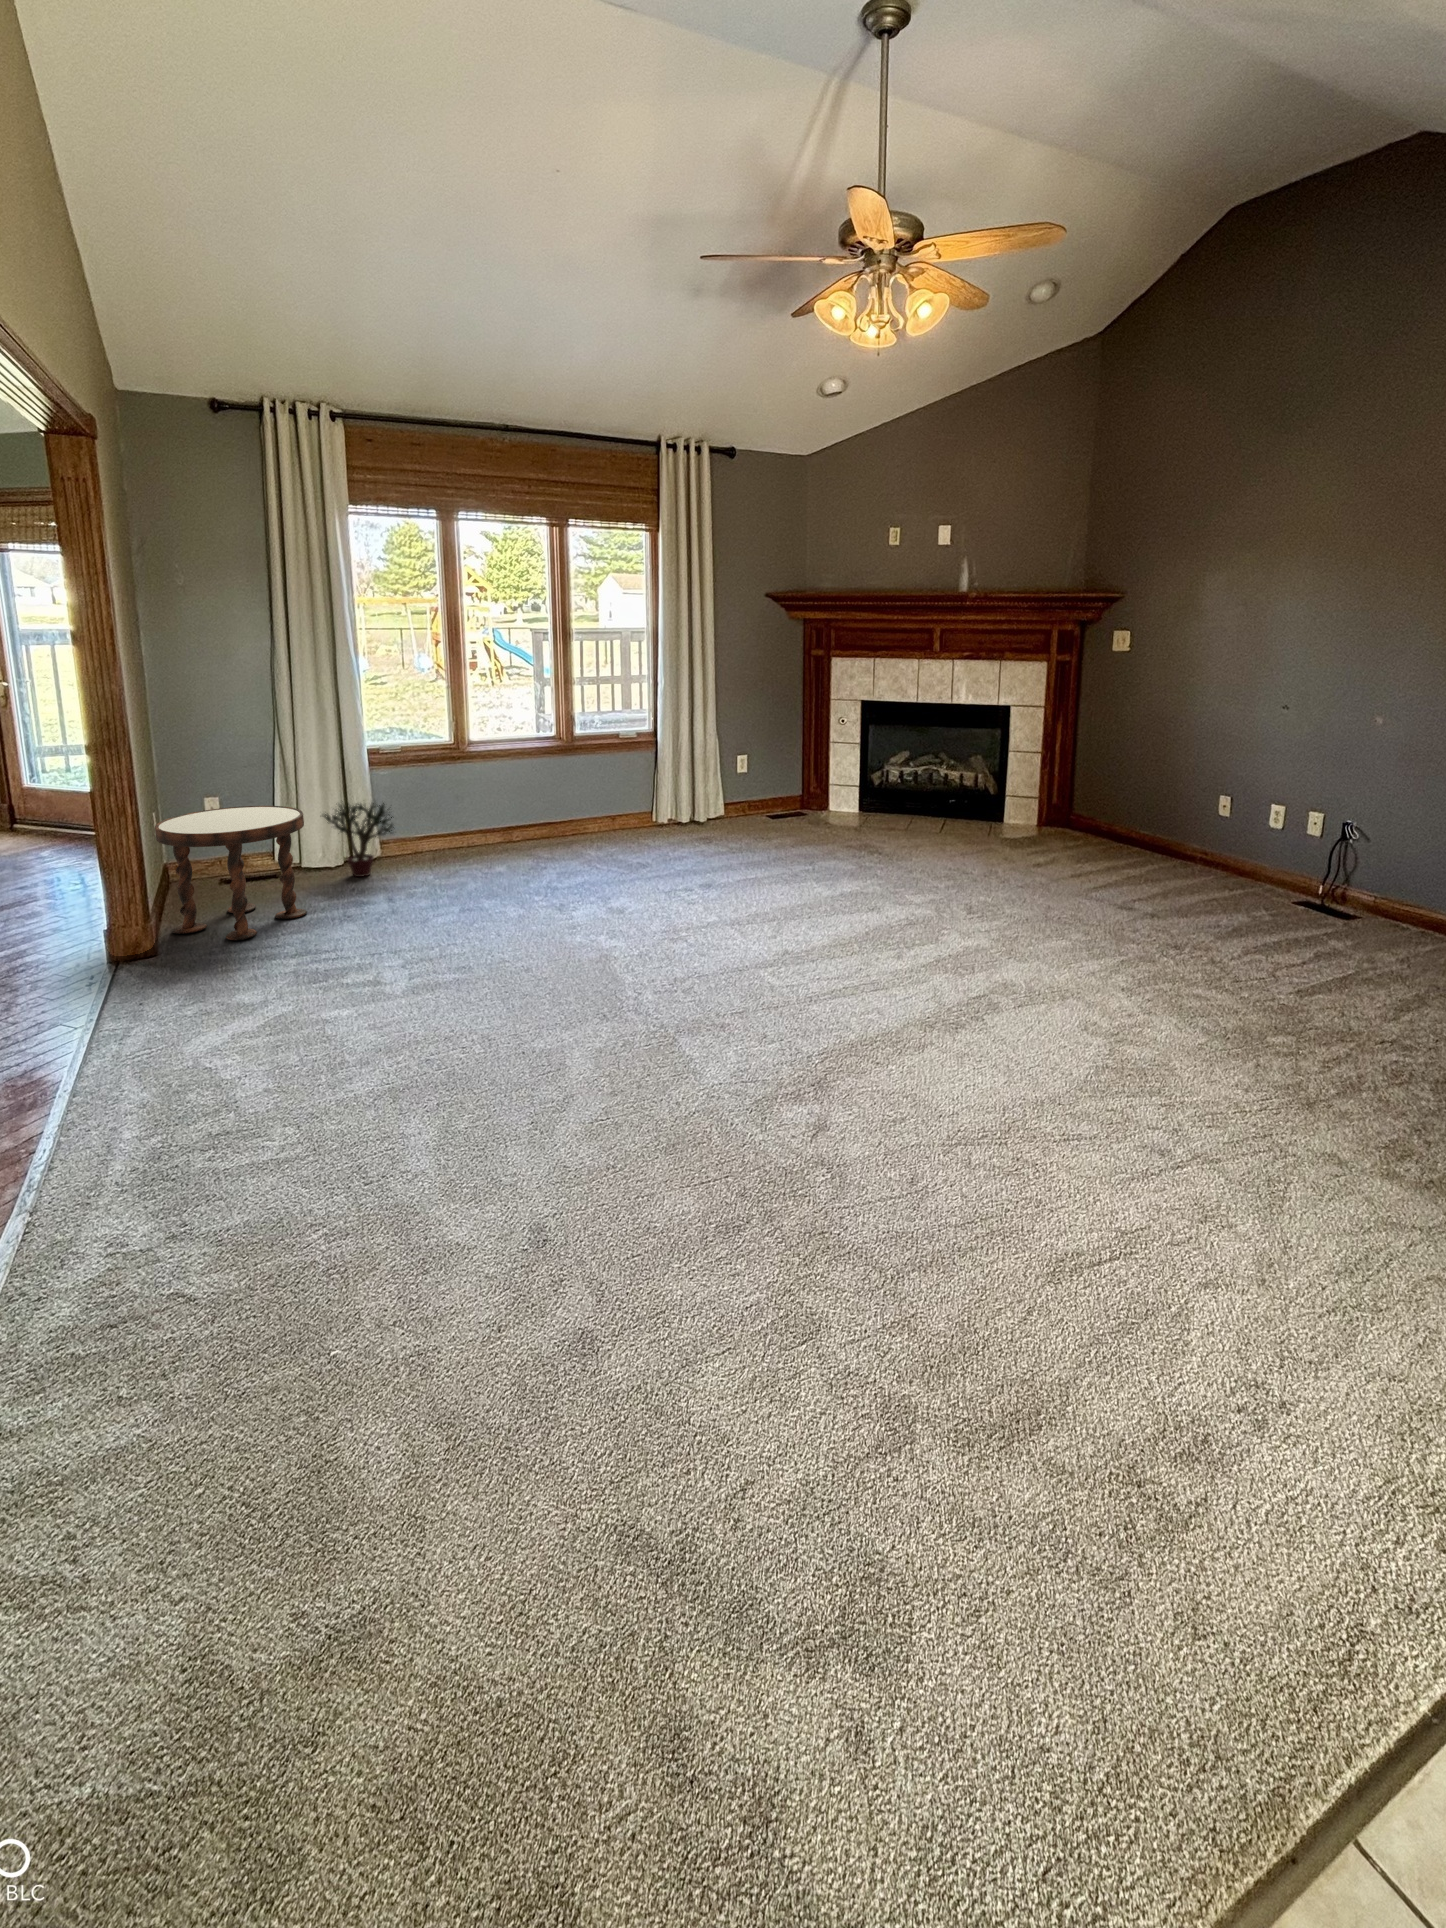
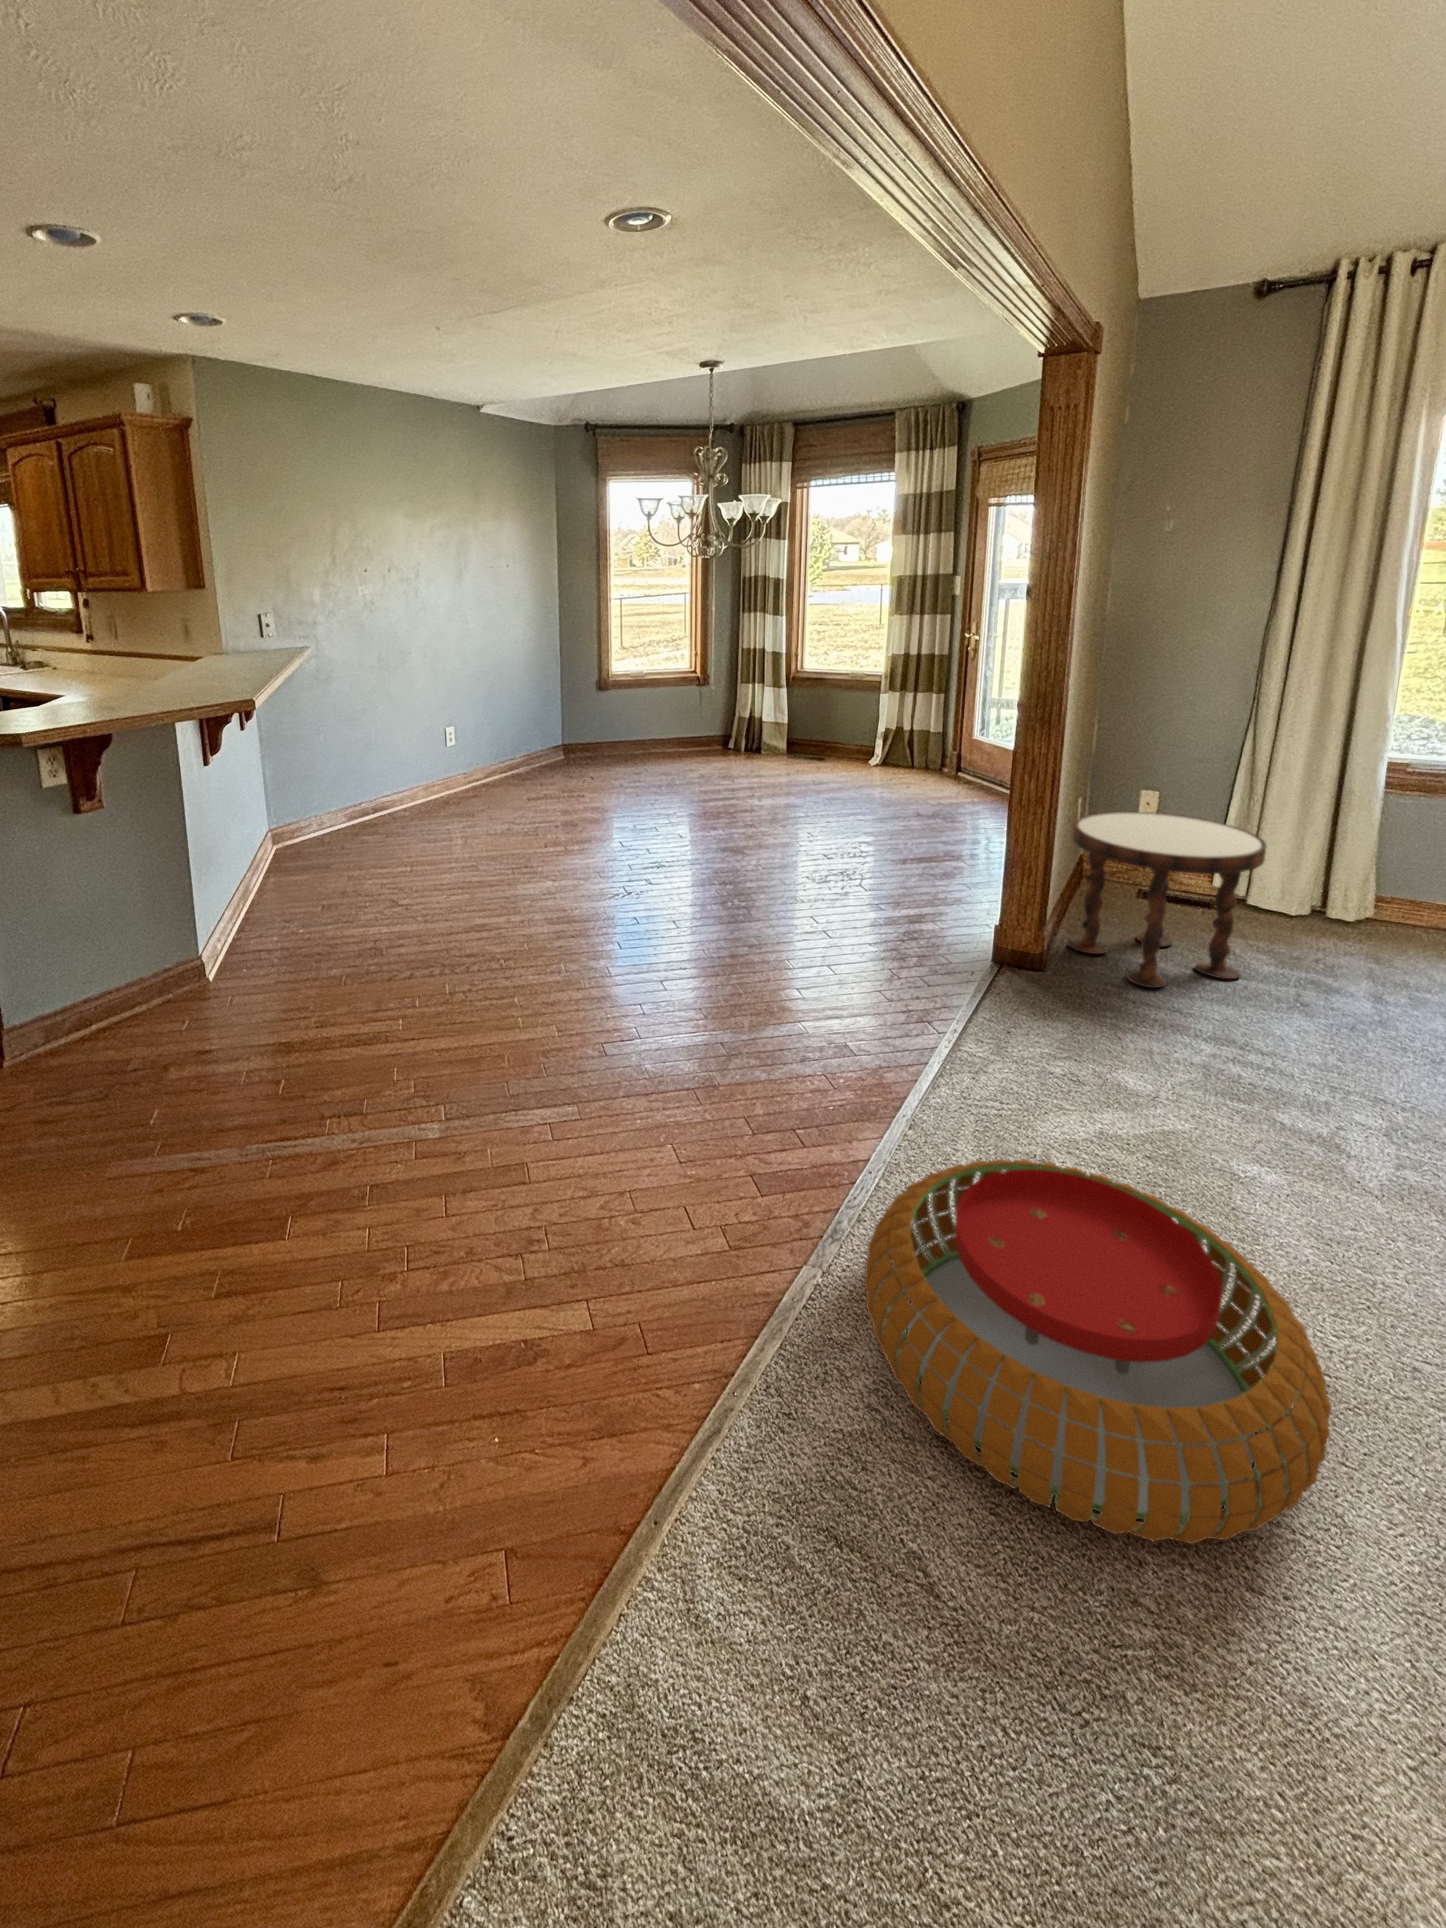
potted plant: present [323,803,394,877] -> none [1287,830,1416,944]
pouf: none [55,1032,387,1243] -> present [864,1159,1331,1544]

